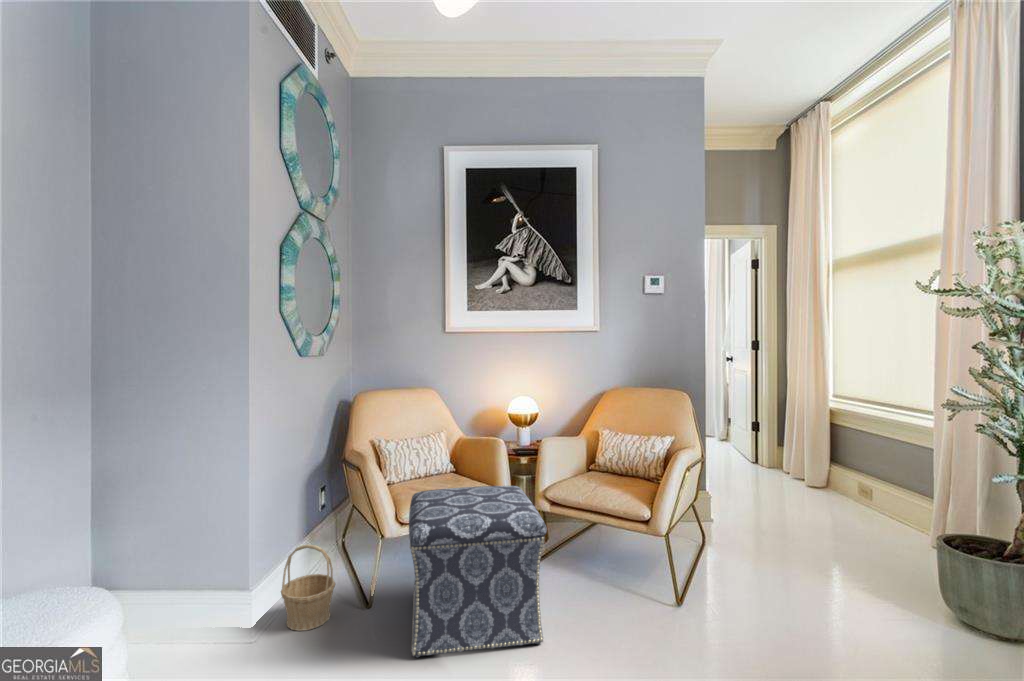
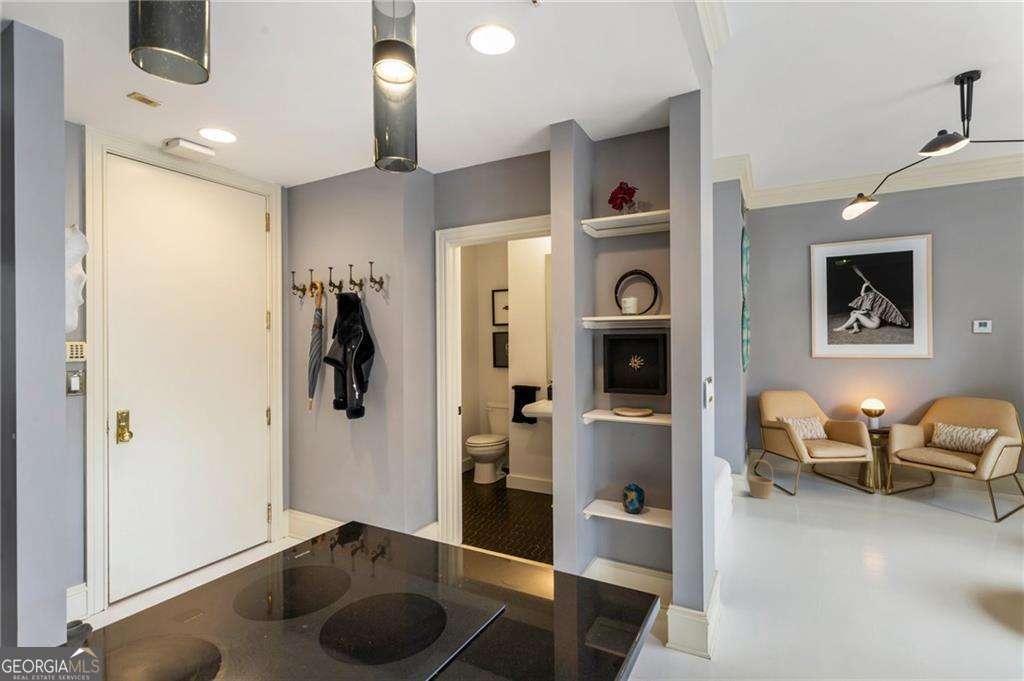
ottoman: present [409,486,547,657] -> none [812,442,906,520]

